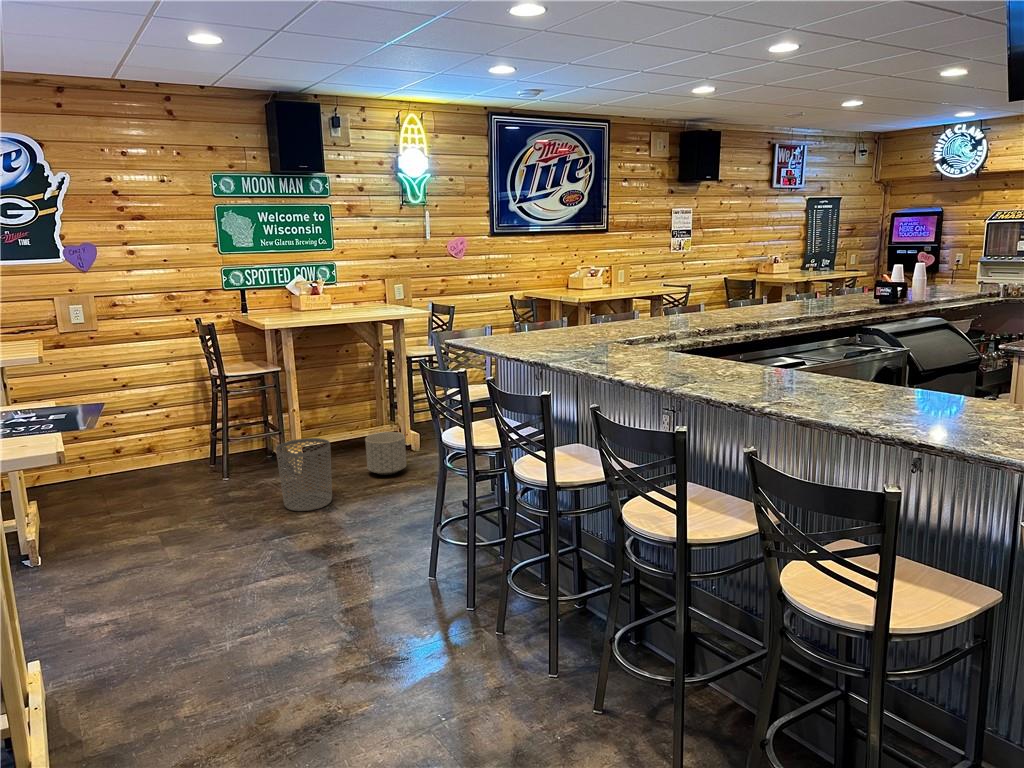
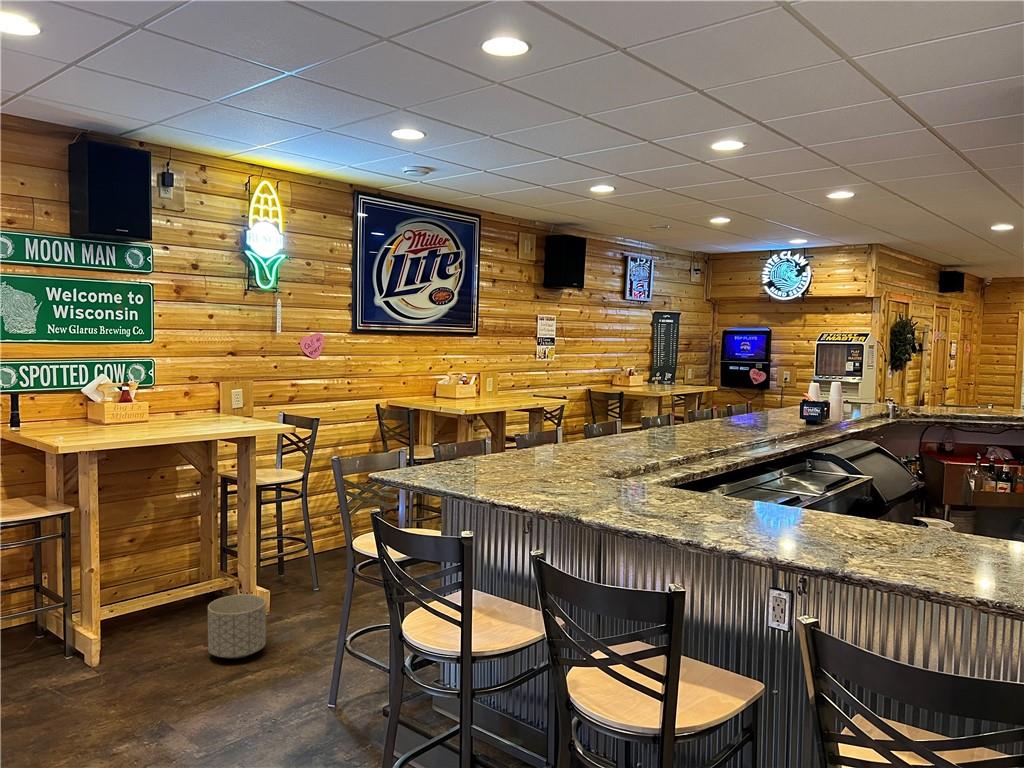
waste bin: present [276,438,332,511] -> none [80,617,169,738]

